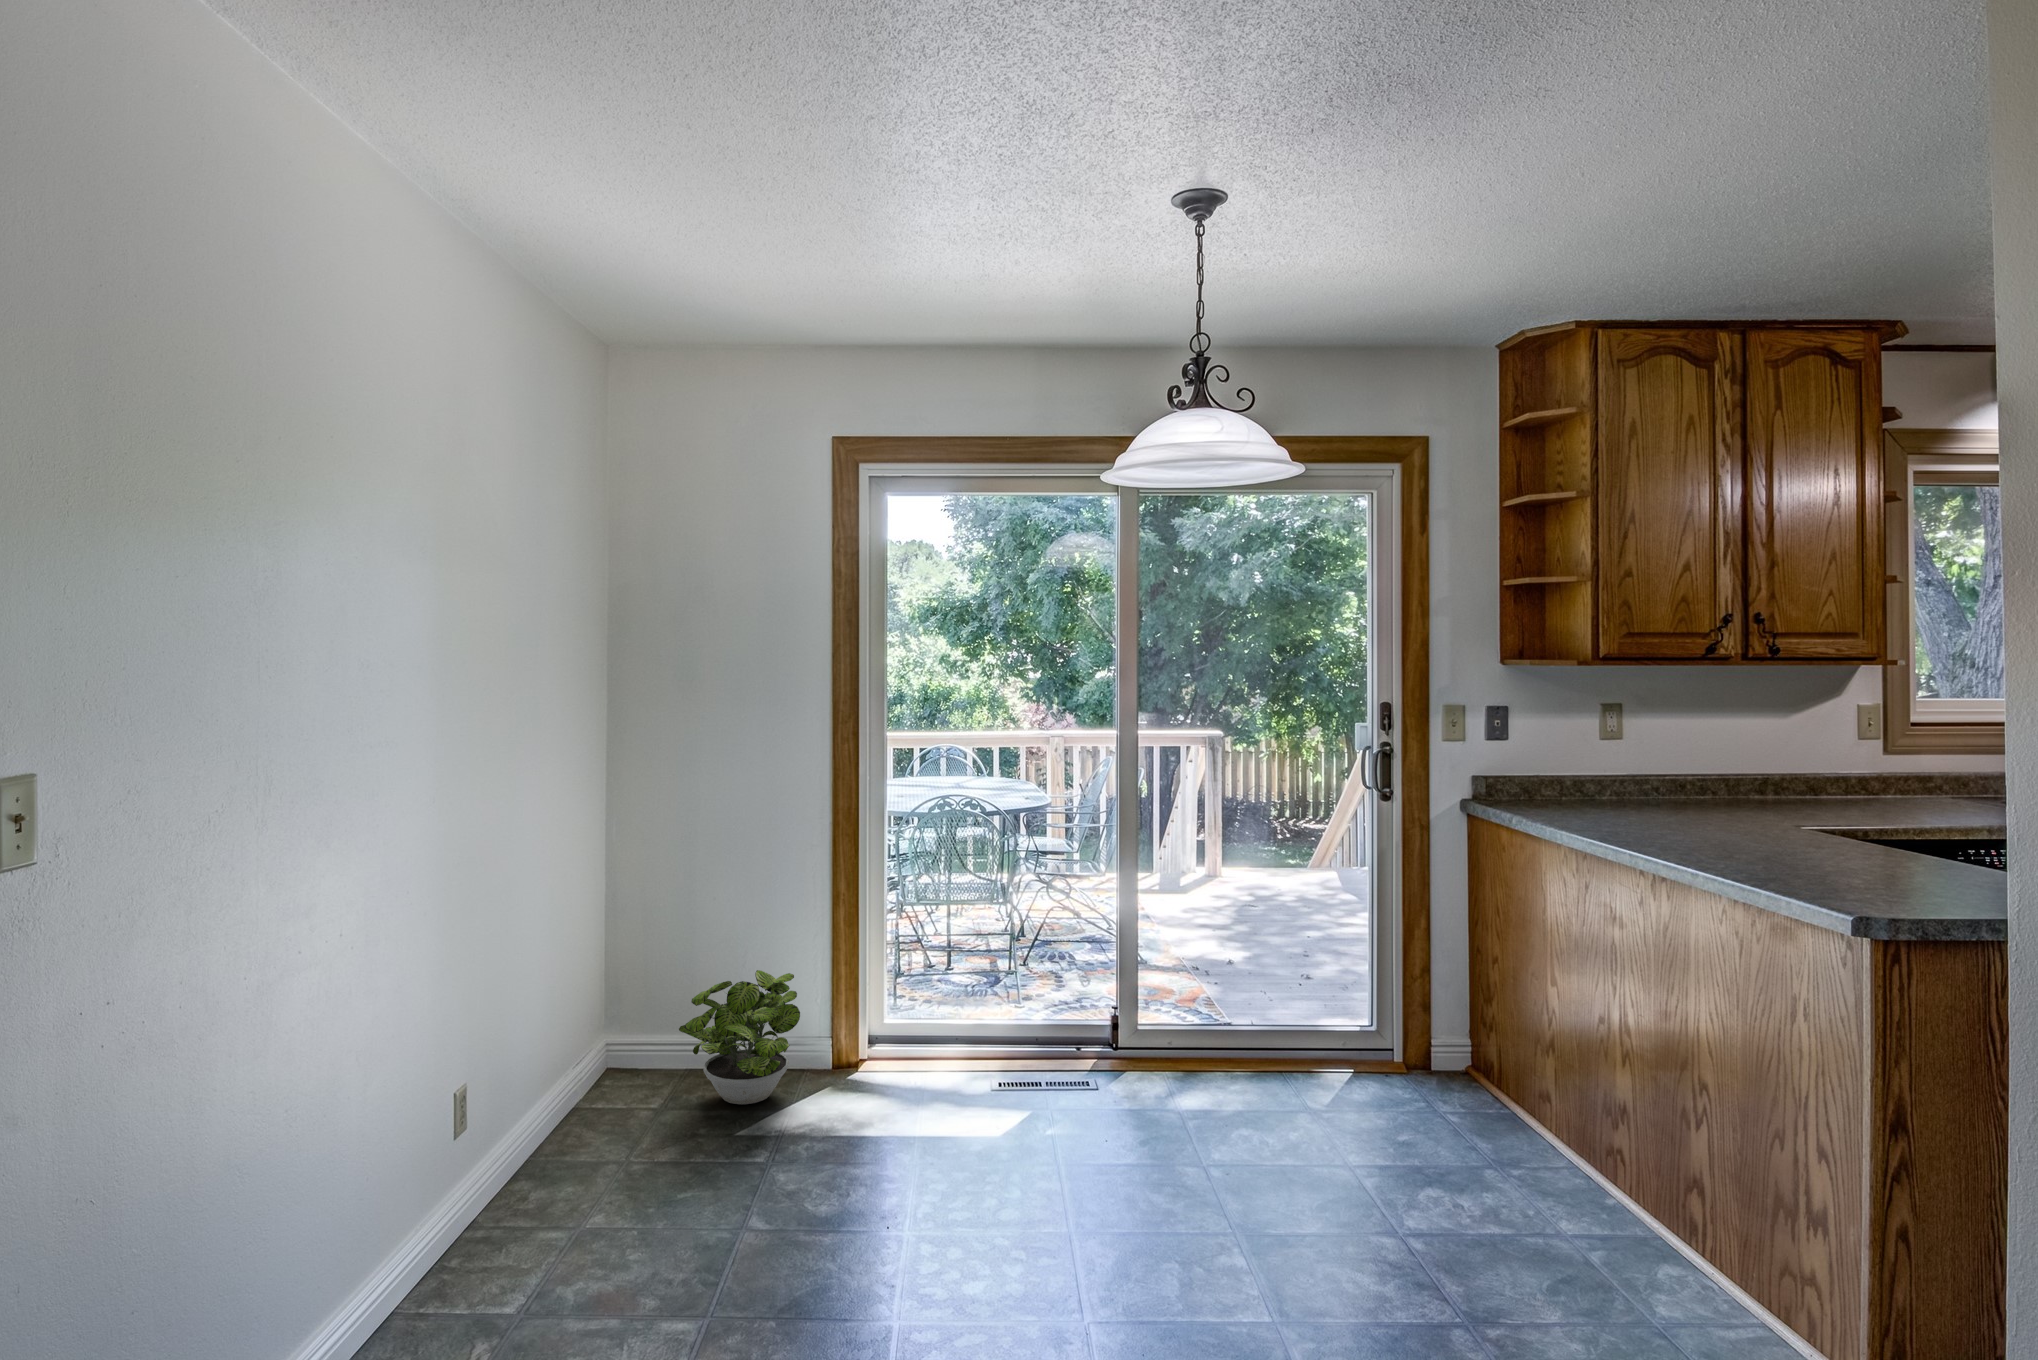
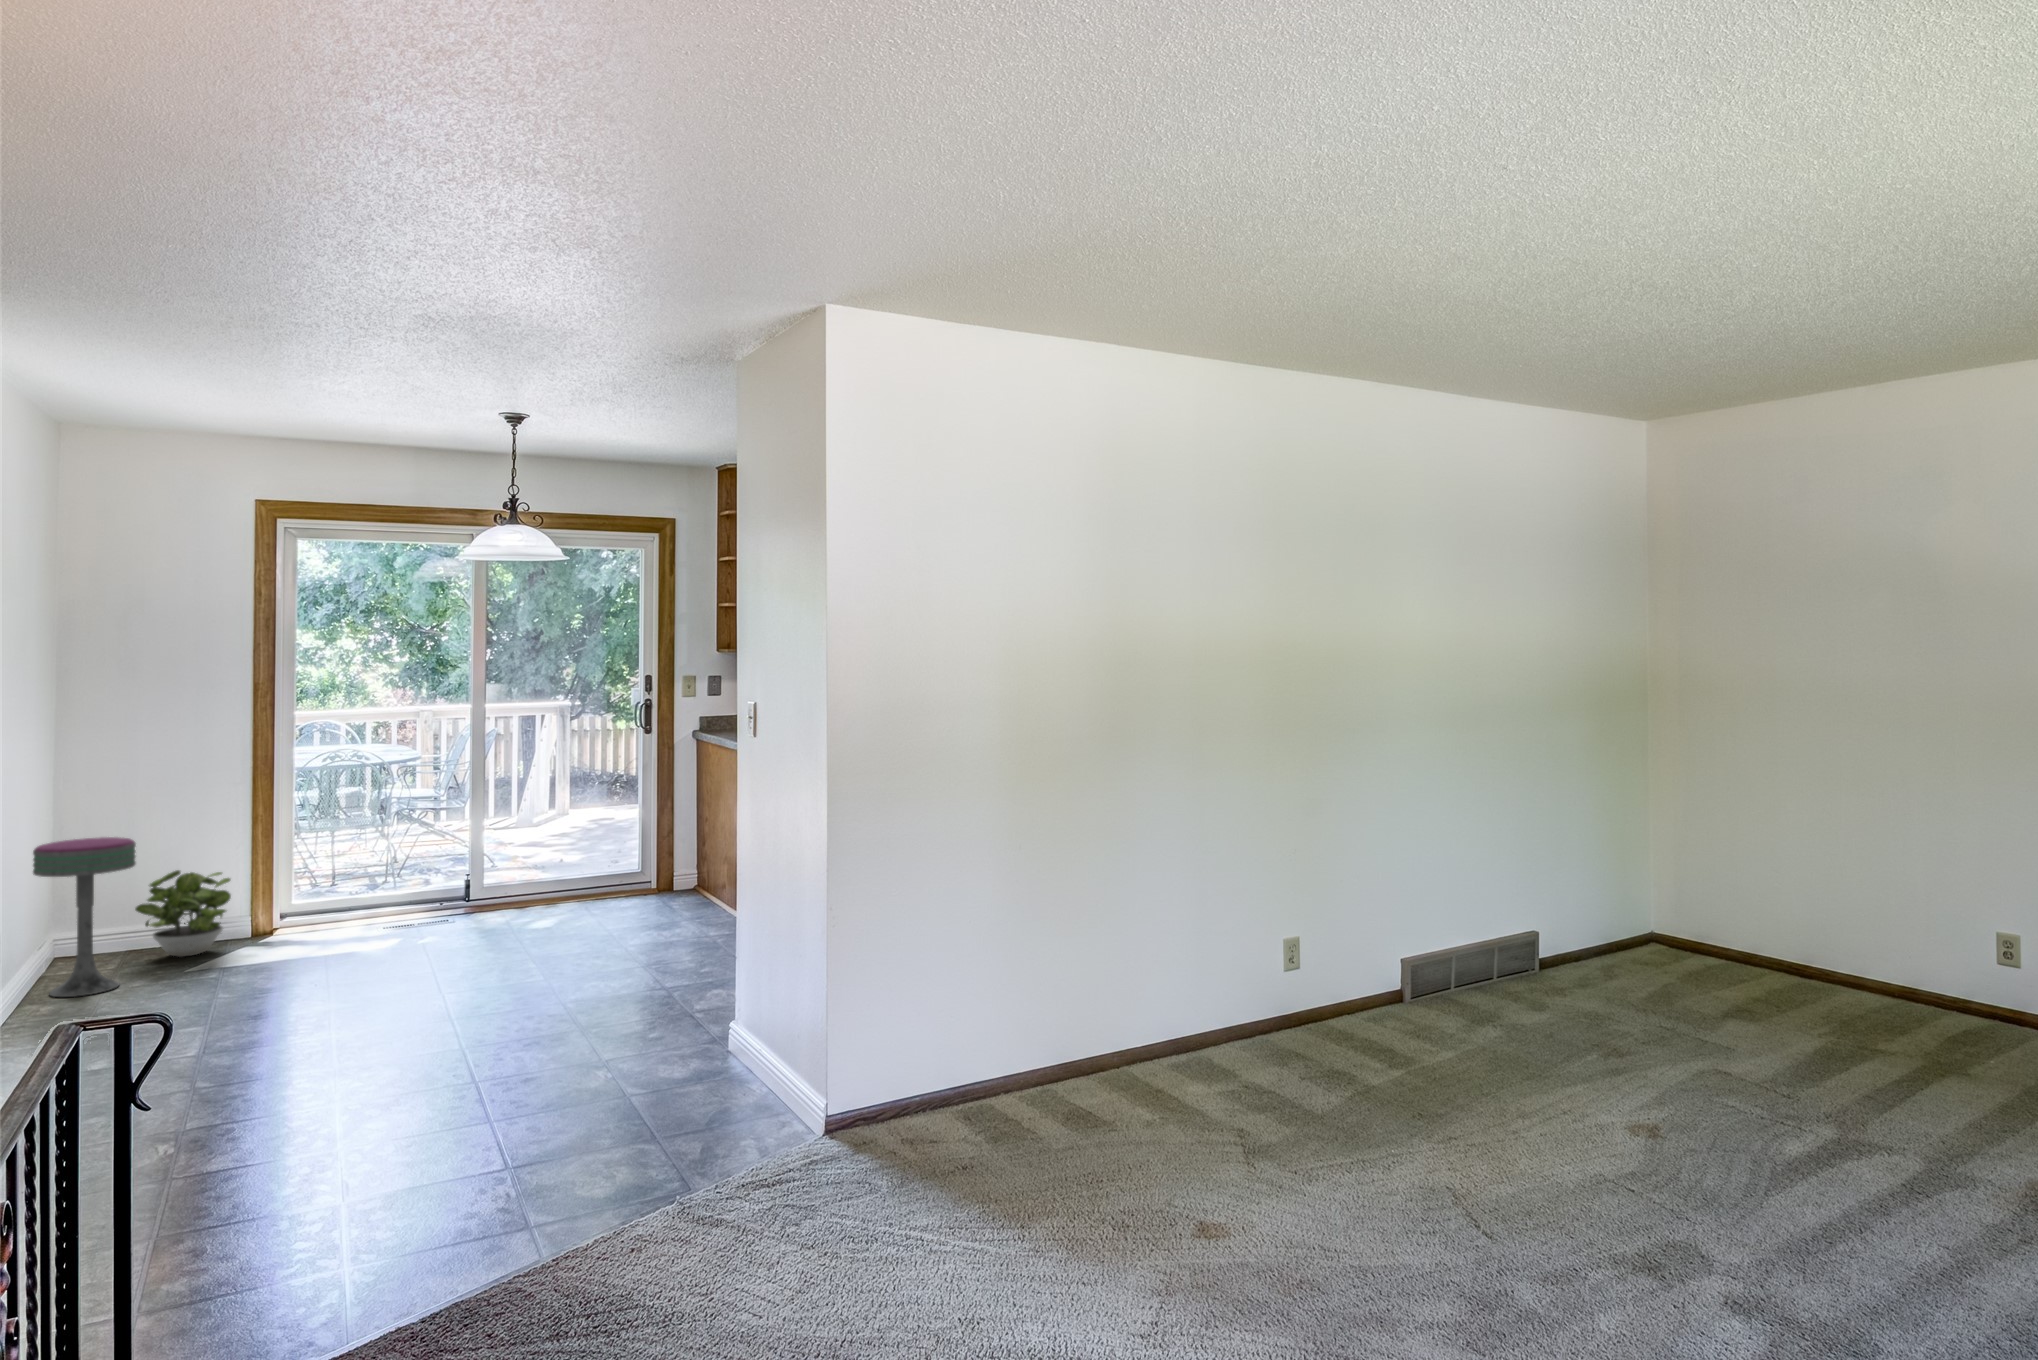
bar stool: none [522,935,652,1196] -> present [33,837,136,997]

